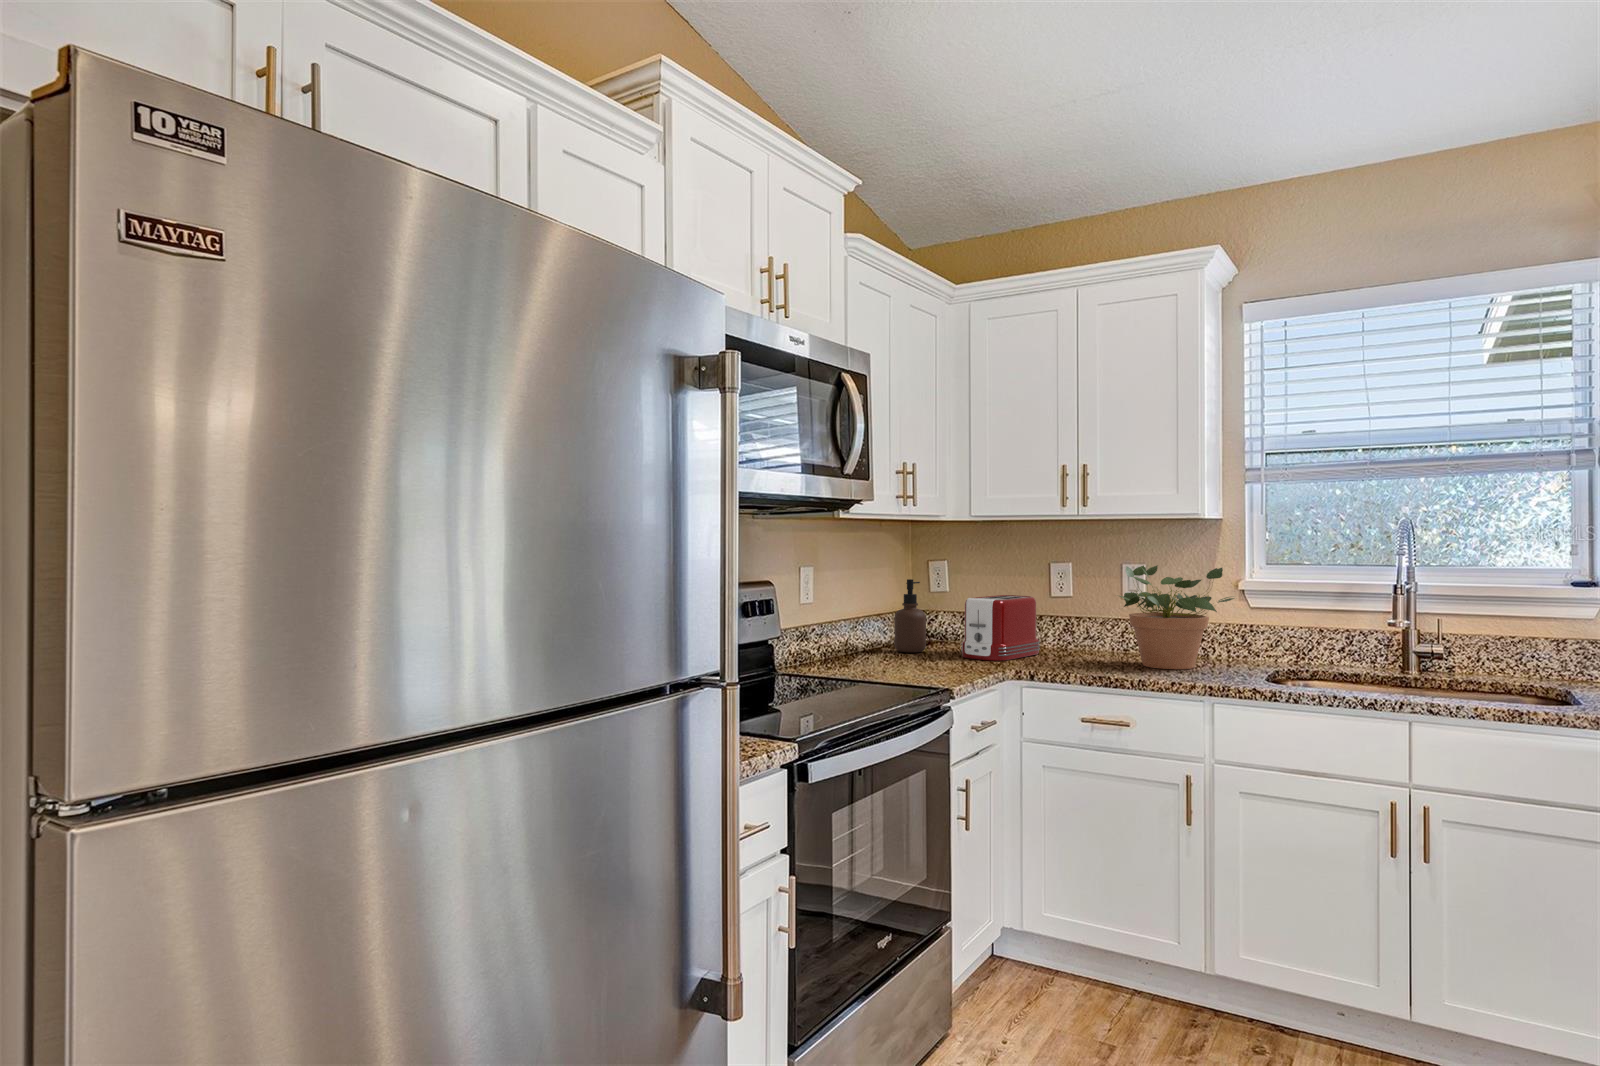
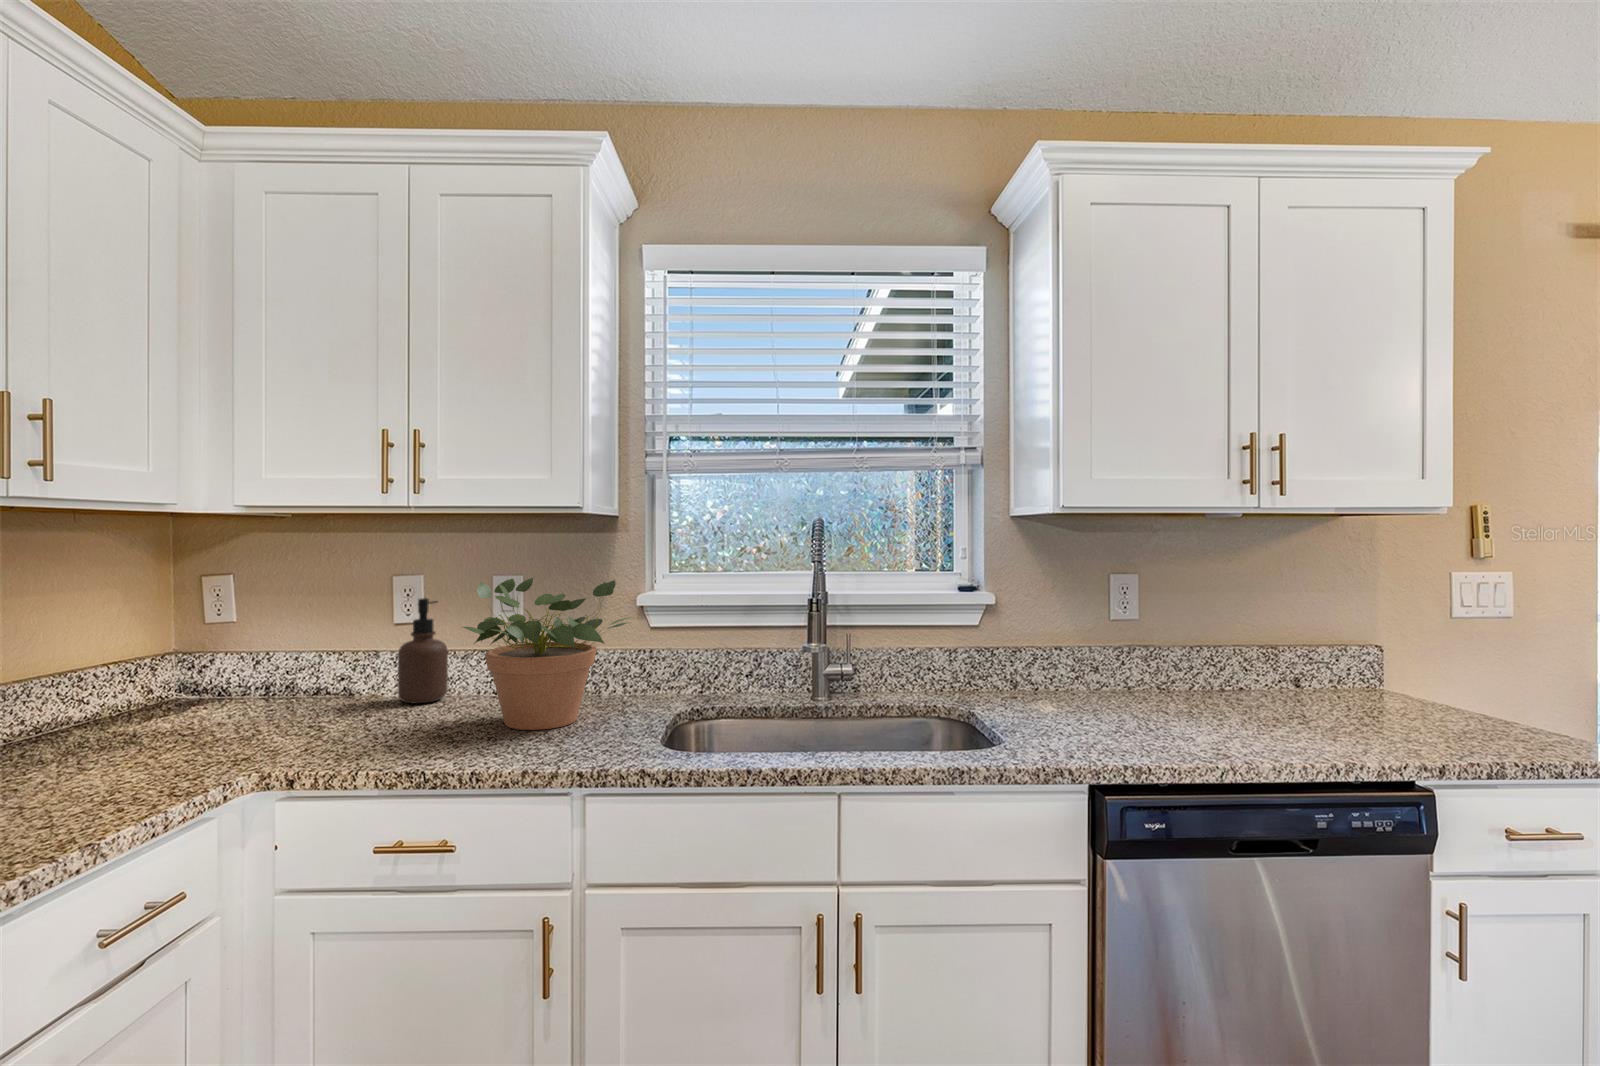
soap dispenser: present [894,579,926,653] -> present [398,598,448,704]
toaster: present [961,595,1040,661] -> none [190,627,357,749]

